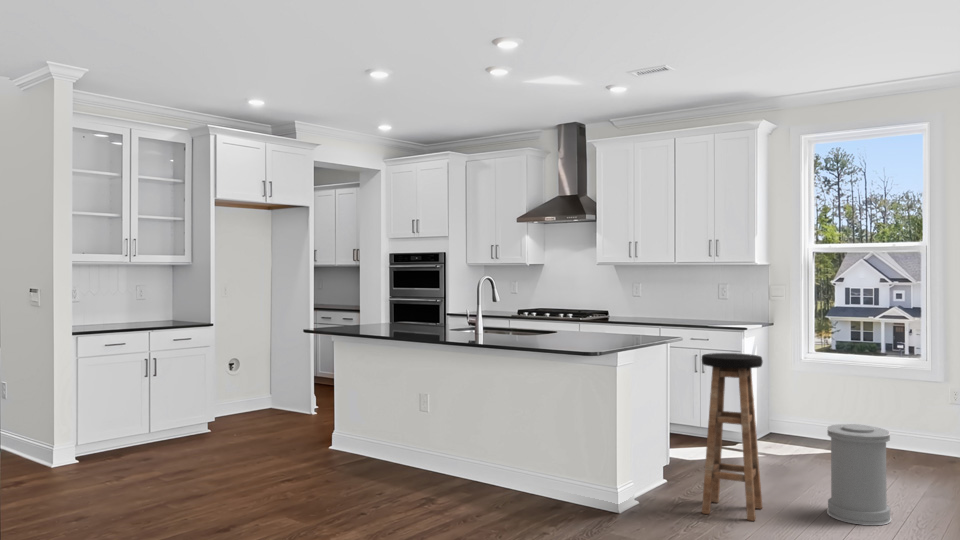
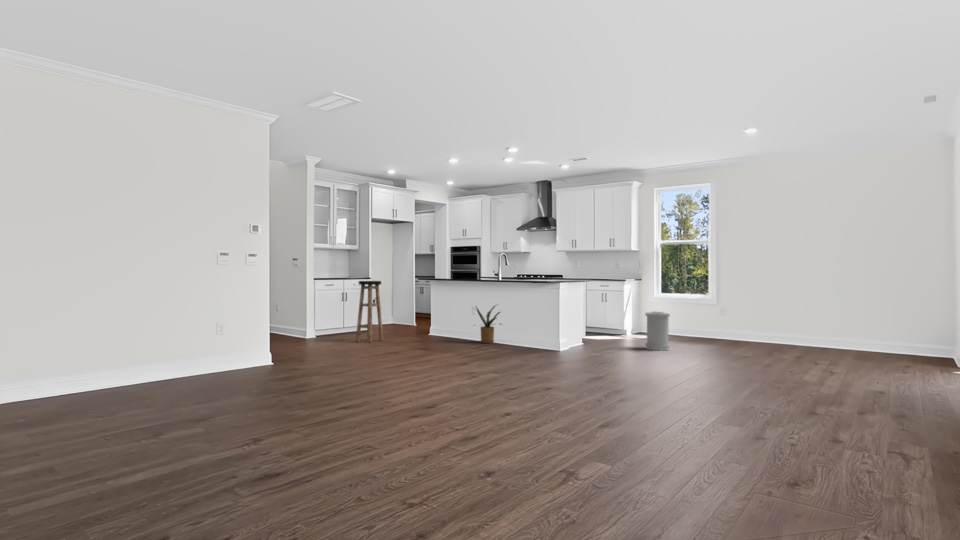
bar stool: present [702,353,763,521] -> present [356,281,383,343]
house plant: none [409,400,490,494] -> present [476,306,500,343]

